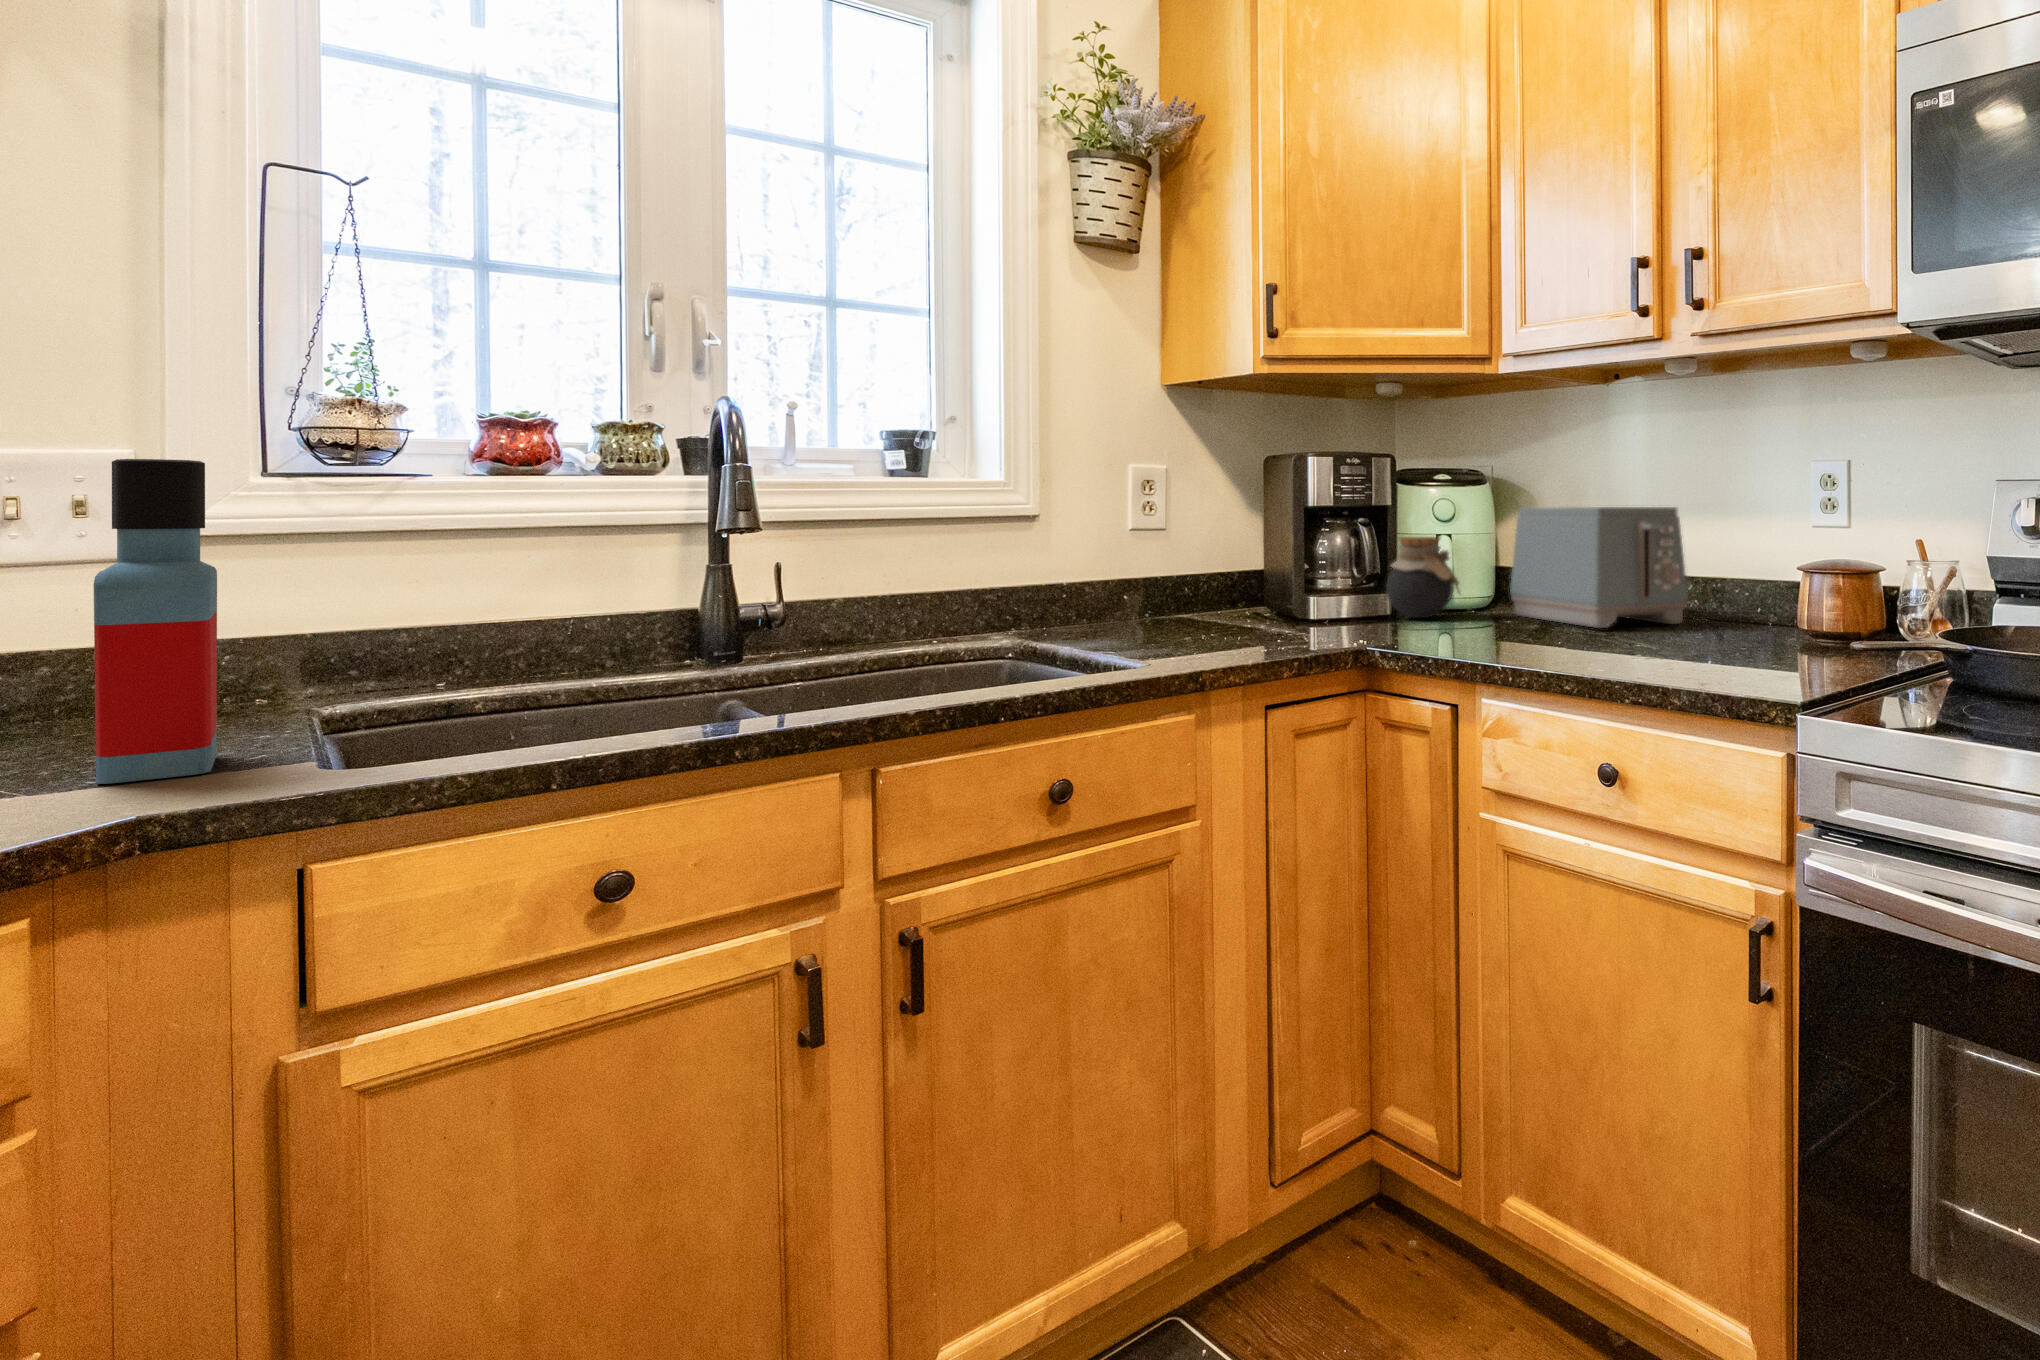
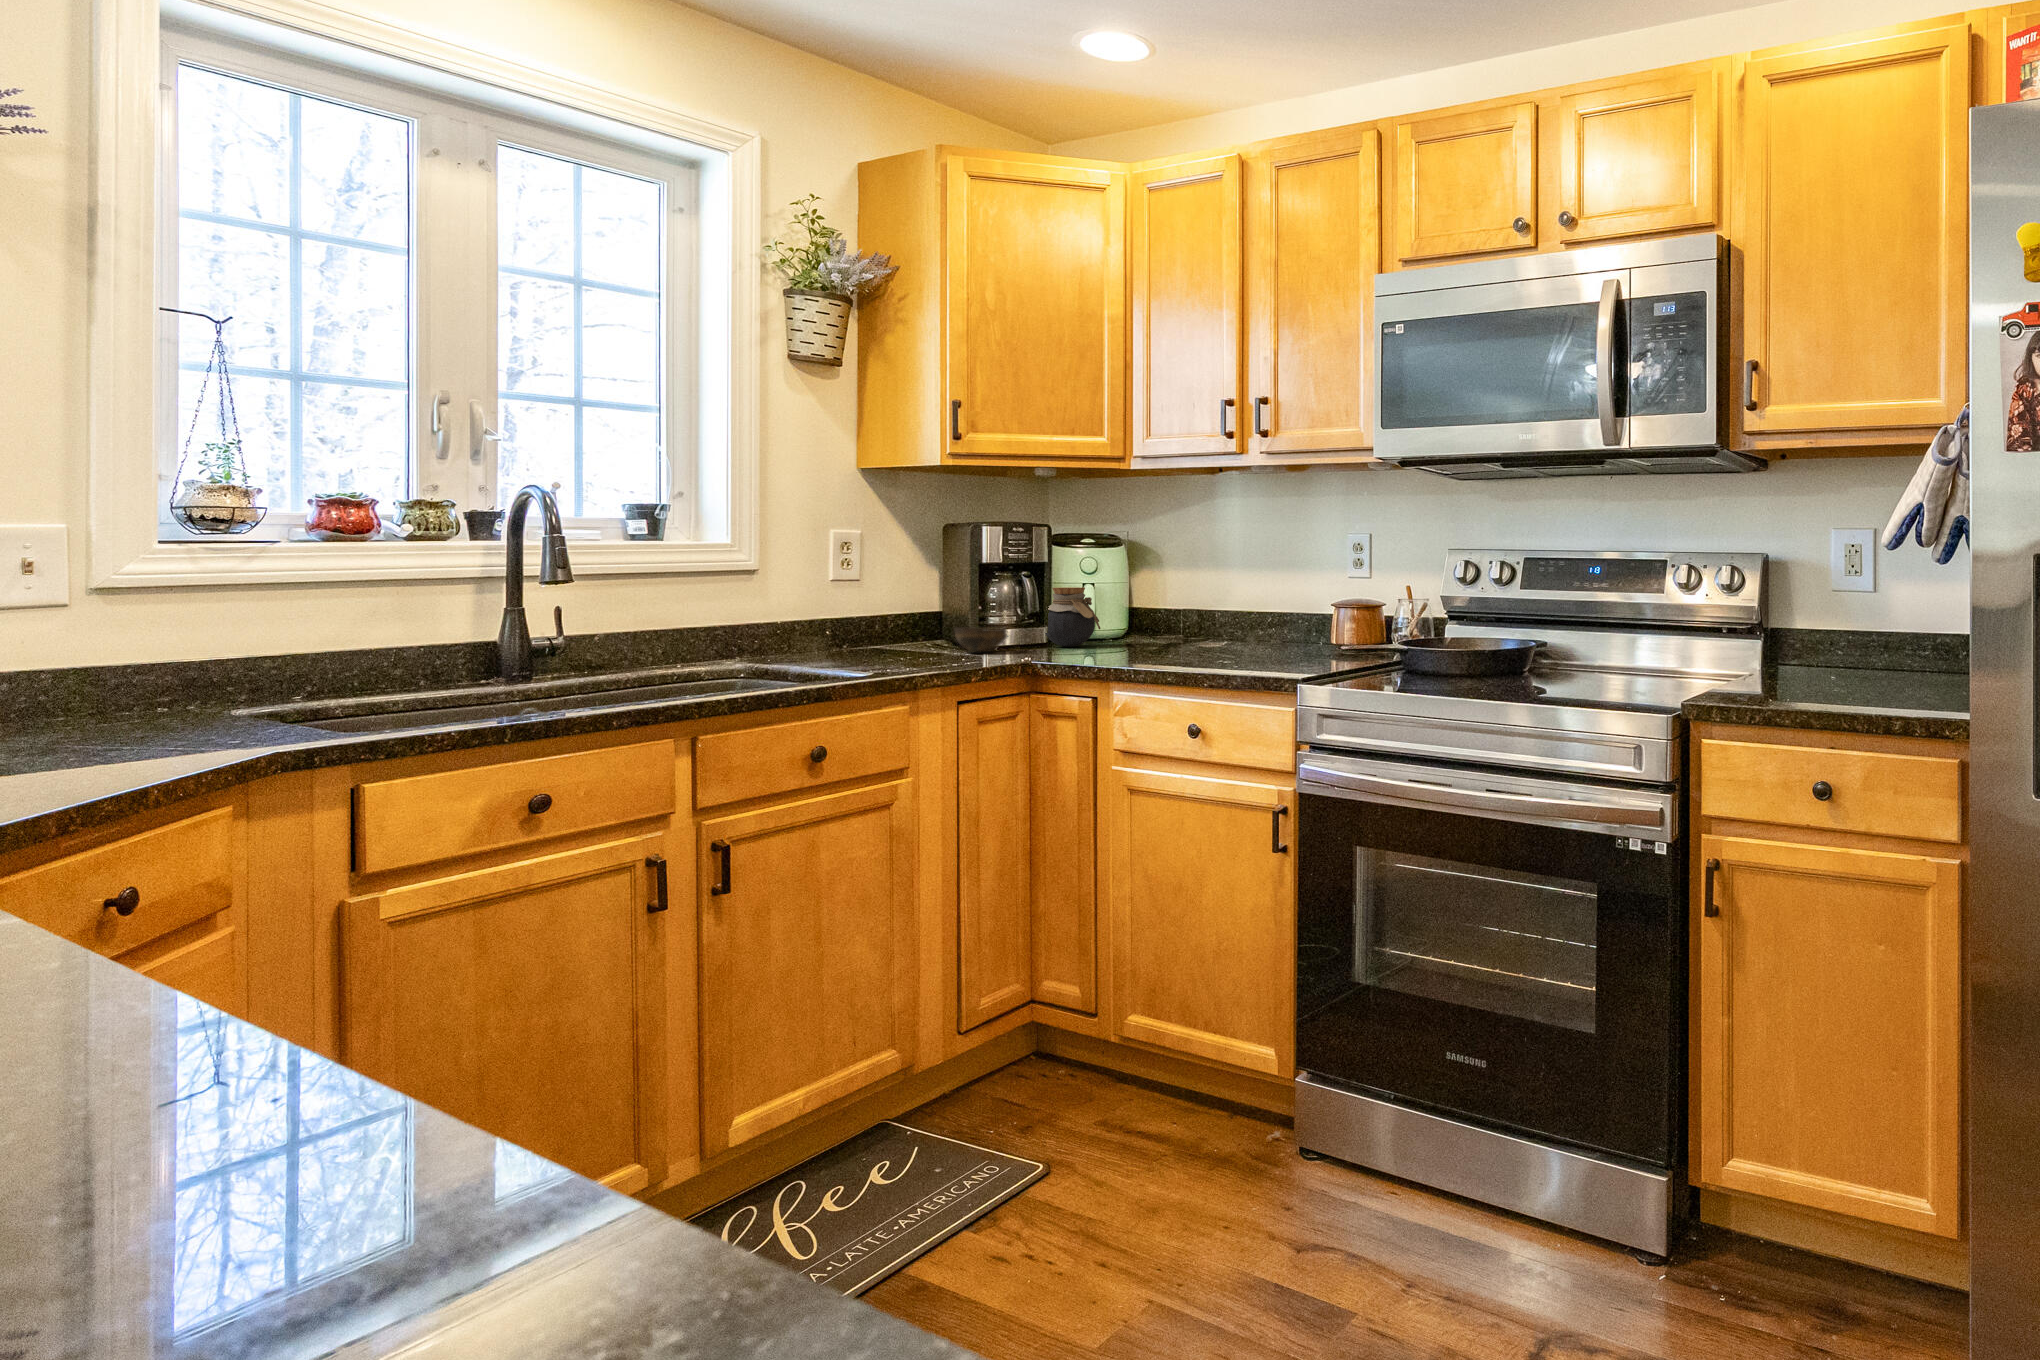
bottle: present [93,459,217,784] -> none [161,533,263,737]
toaster: present [1510,507,1688,628] -> none [1138,567,1264,650]
cup: none [1272,590,1344,627] -> present [955,626,1007,652]

